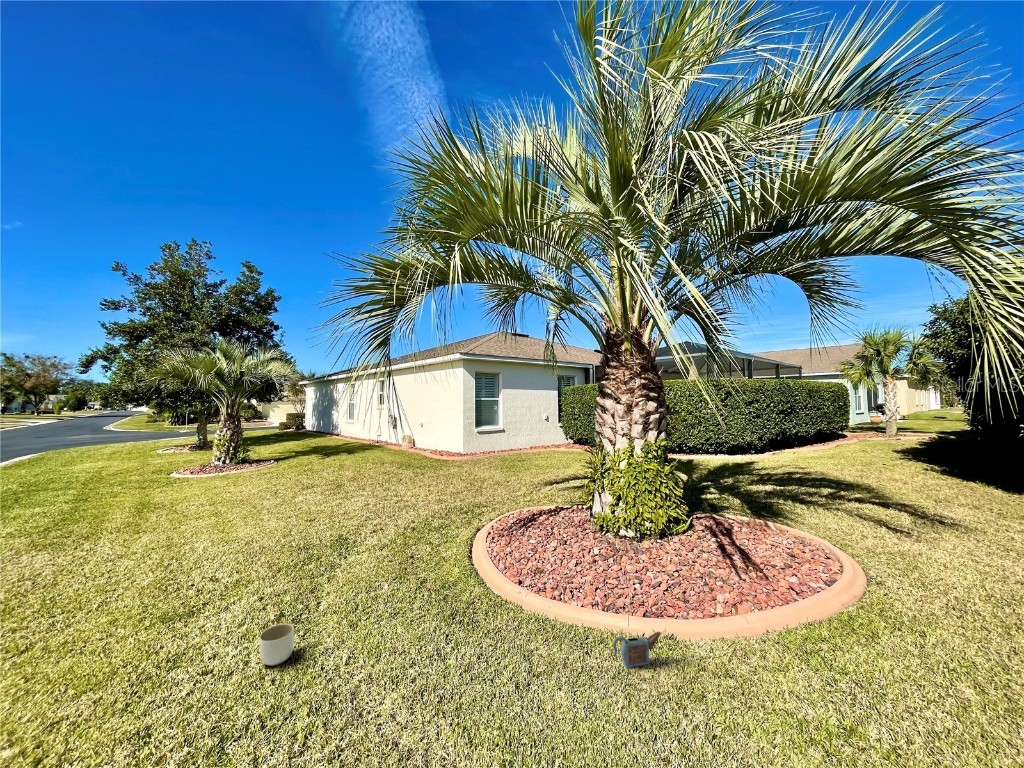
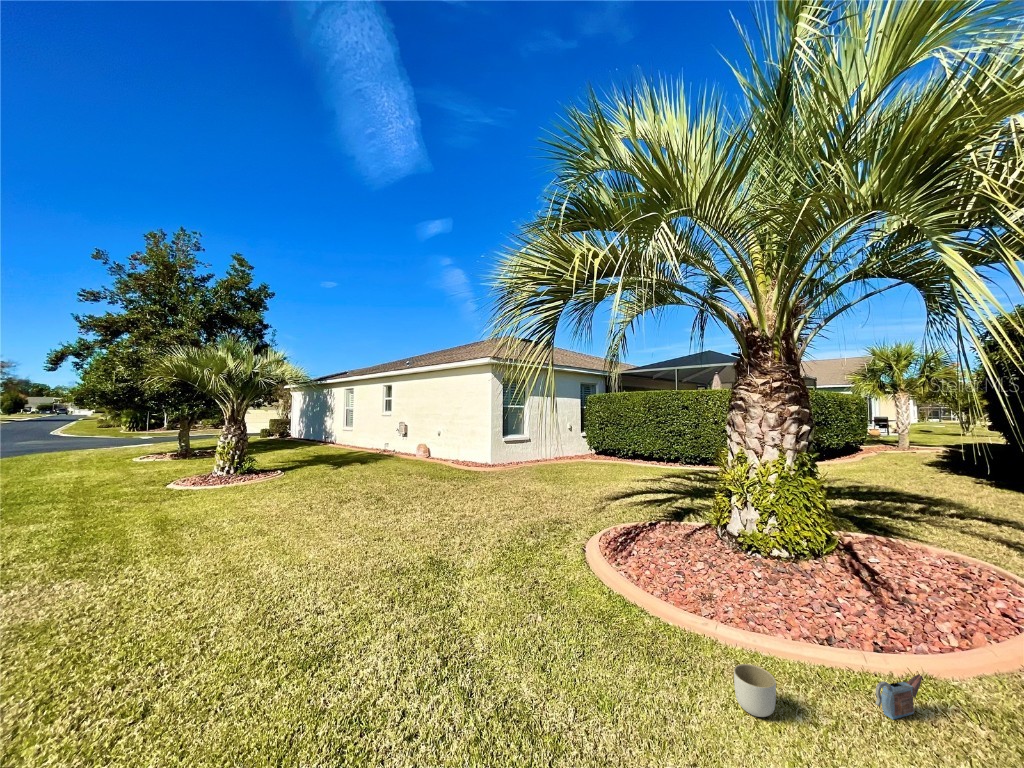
planter: present [259,623,294,665] -> present [734,664,776,717]

